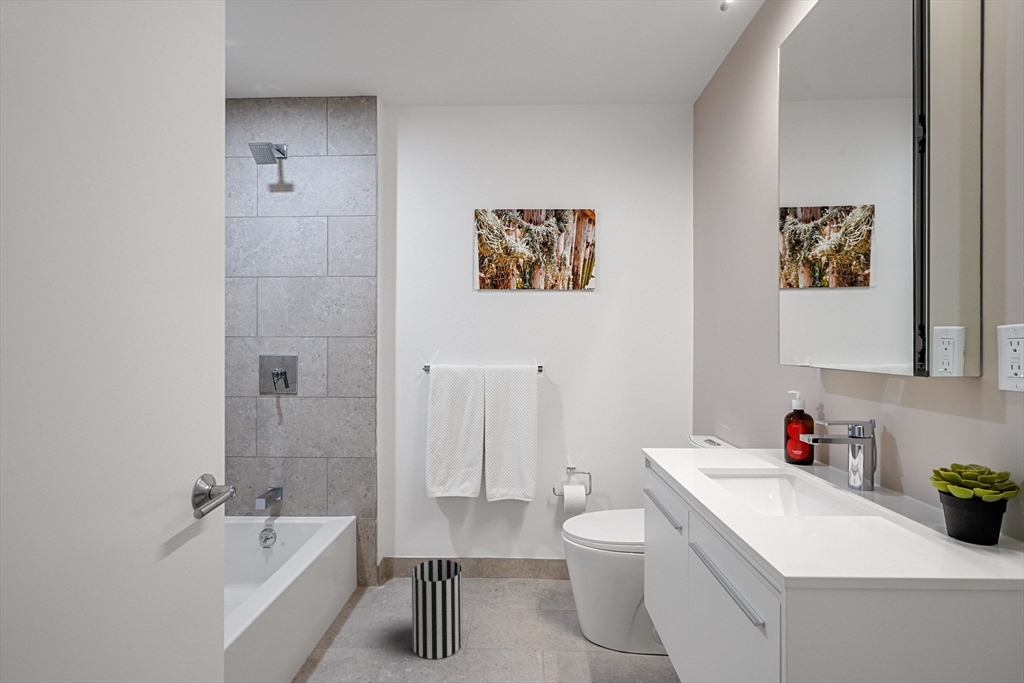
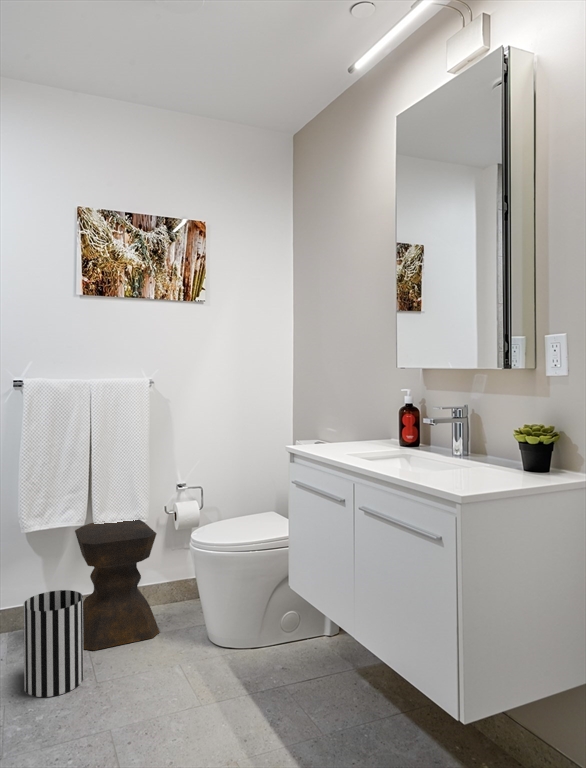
stool: none [469,495,541,617] -> present [75,520,160,650]

